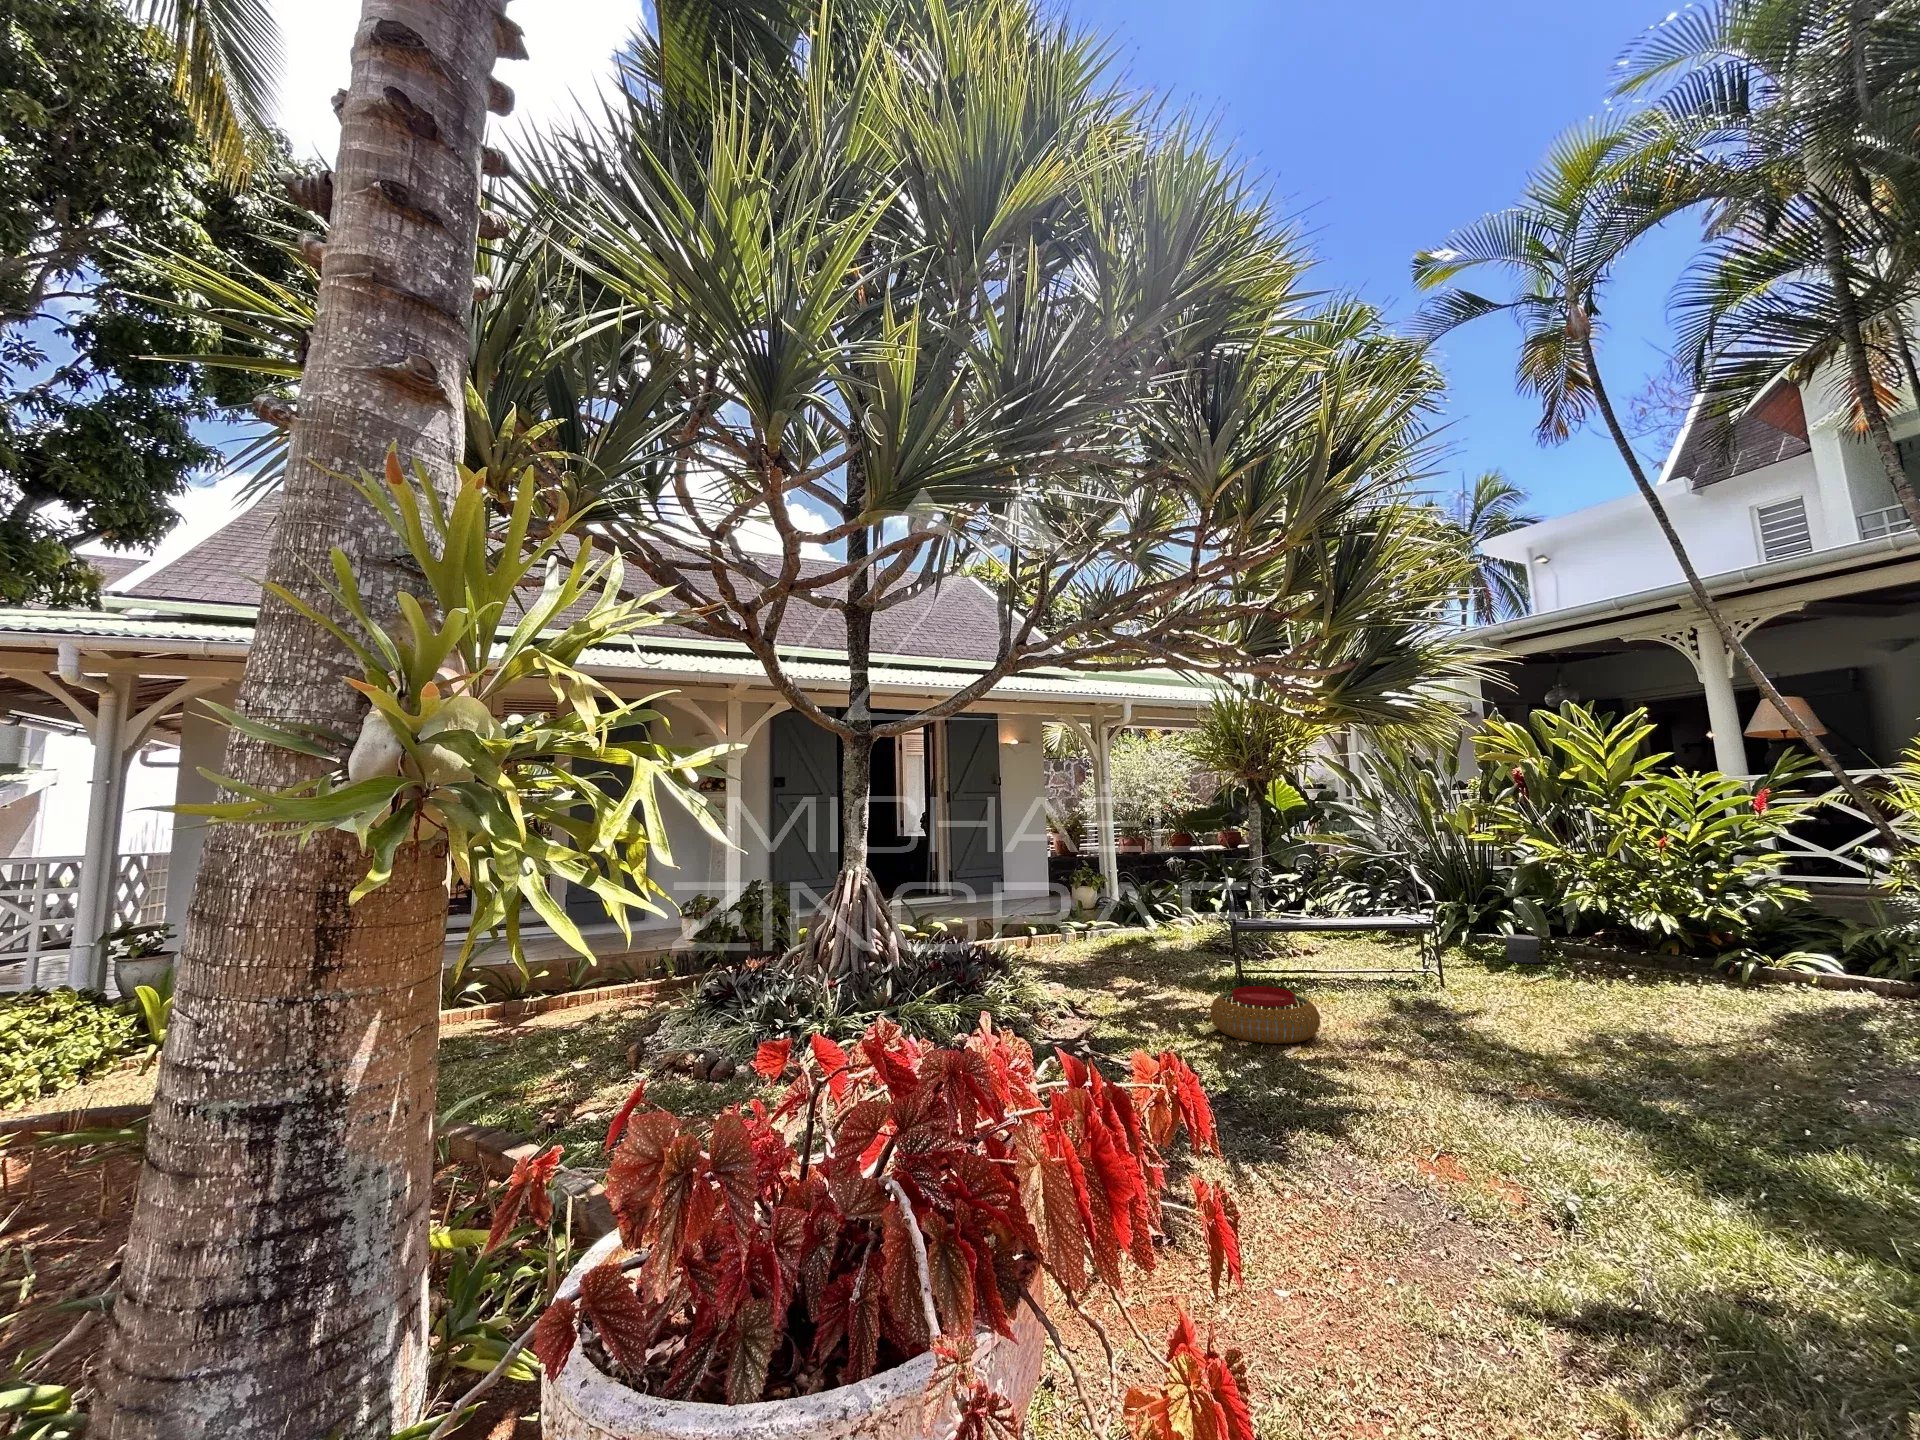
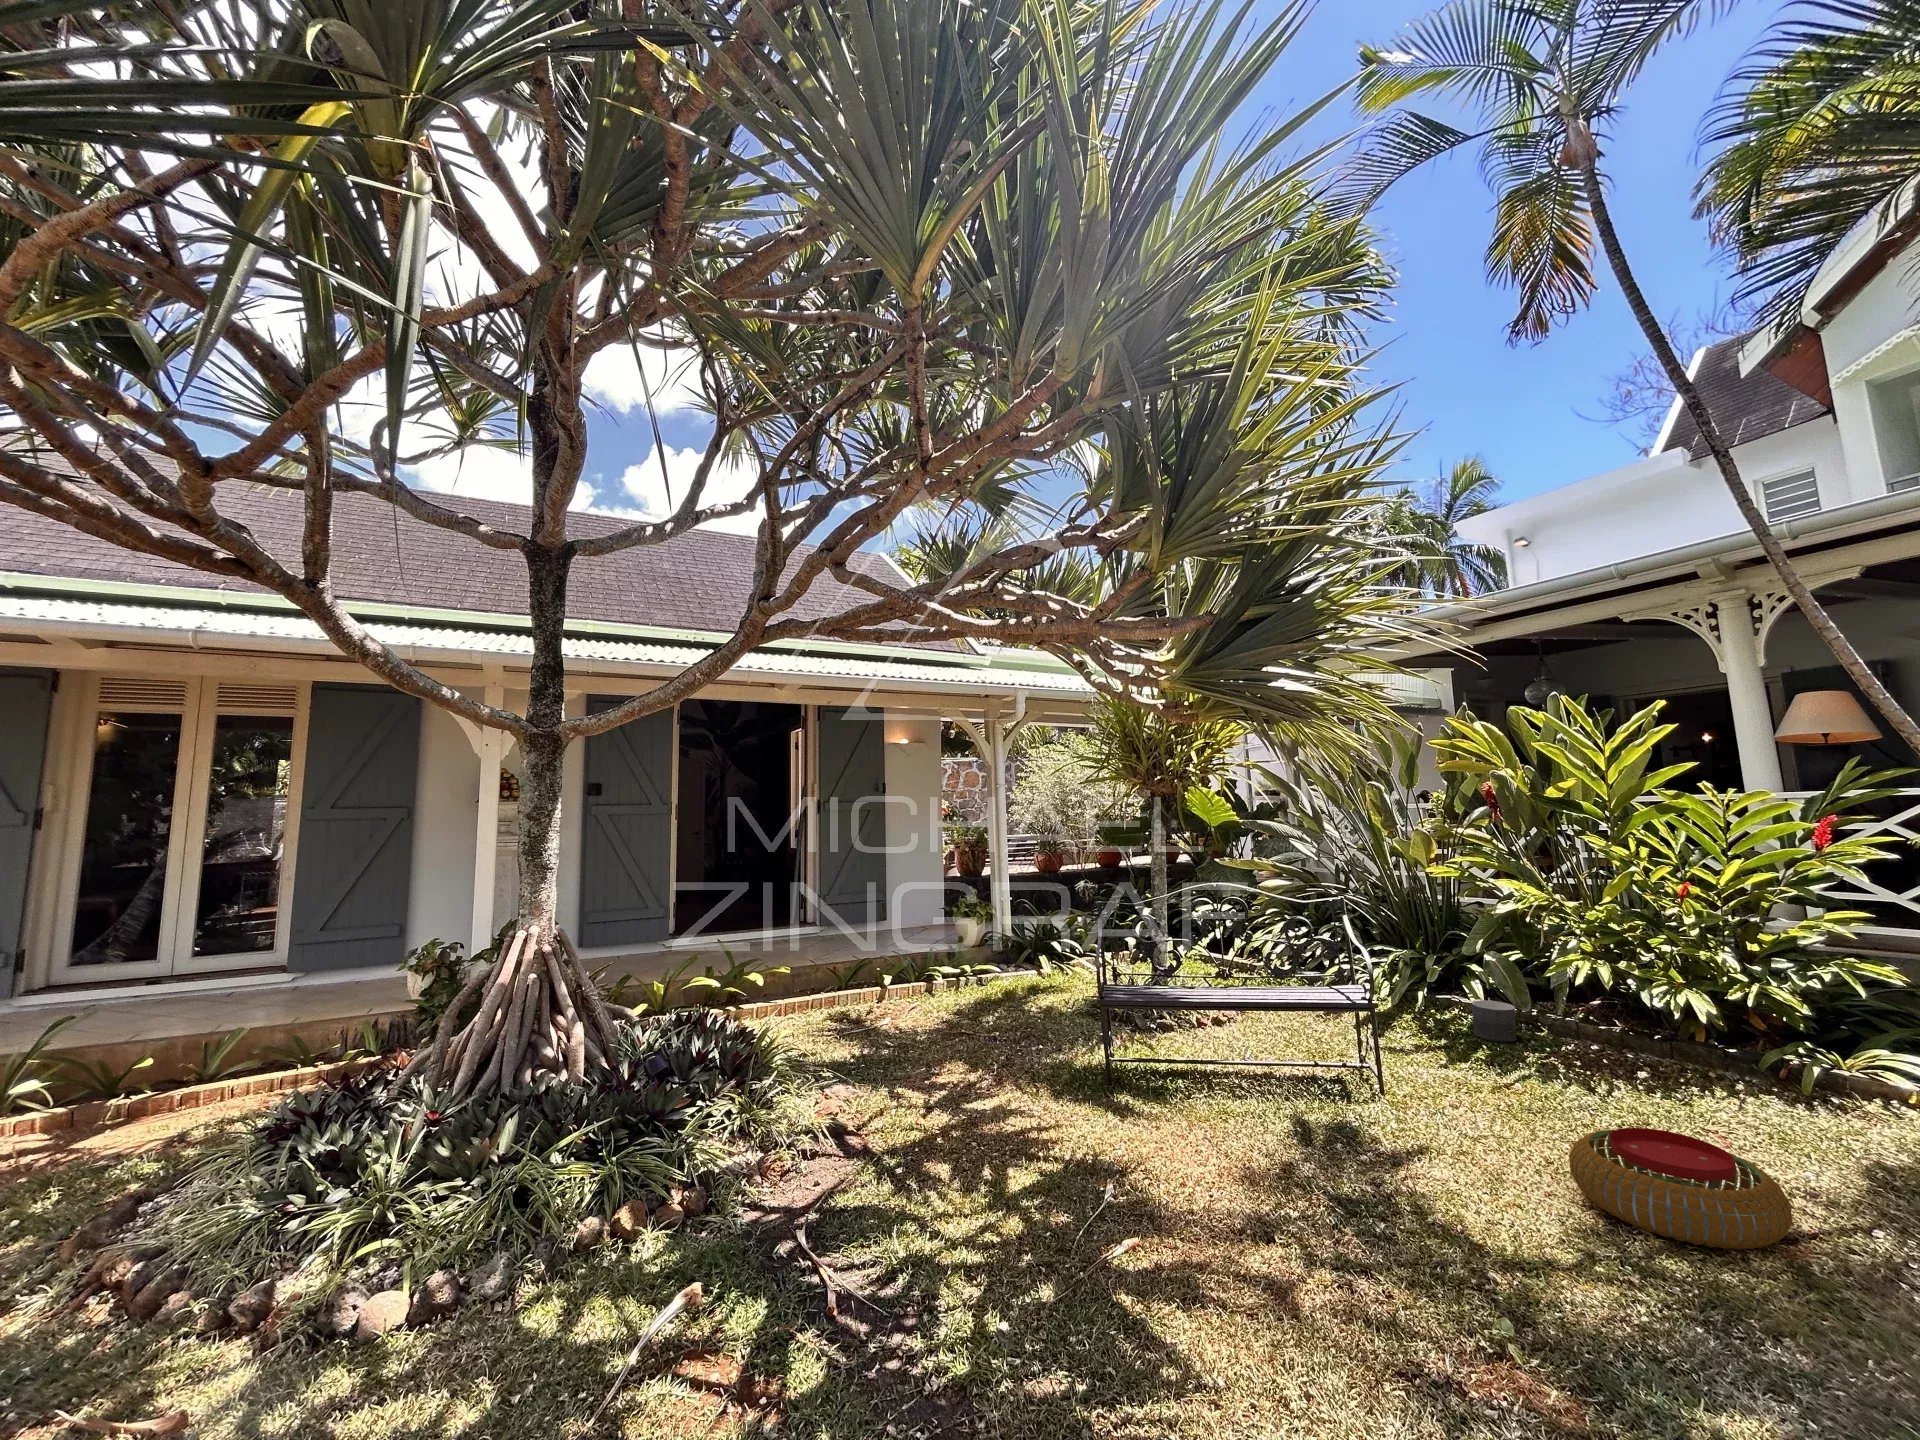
pouf: present [1210,986,1320,1044] -> present [1569,1128,1793,1250]

